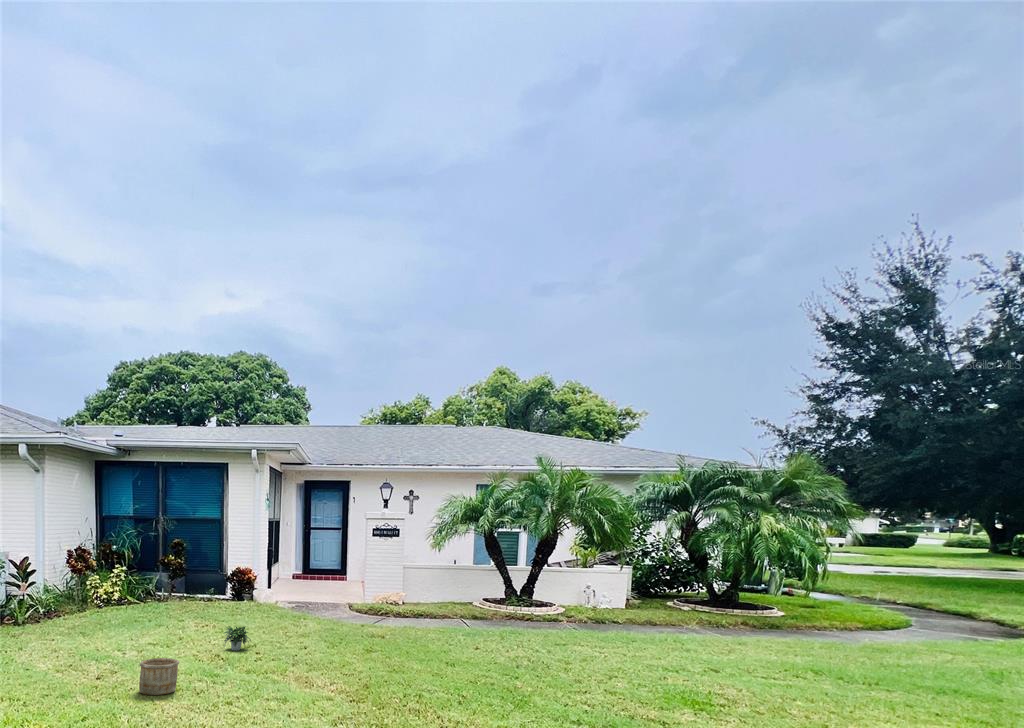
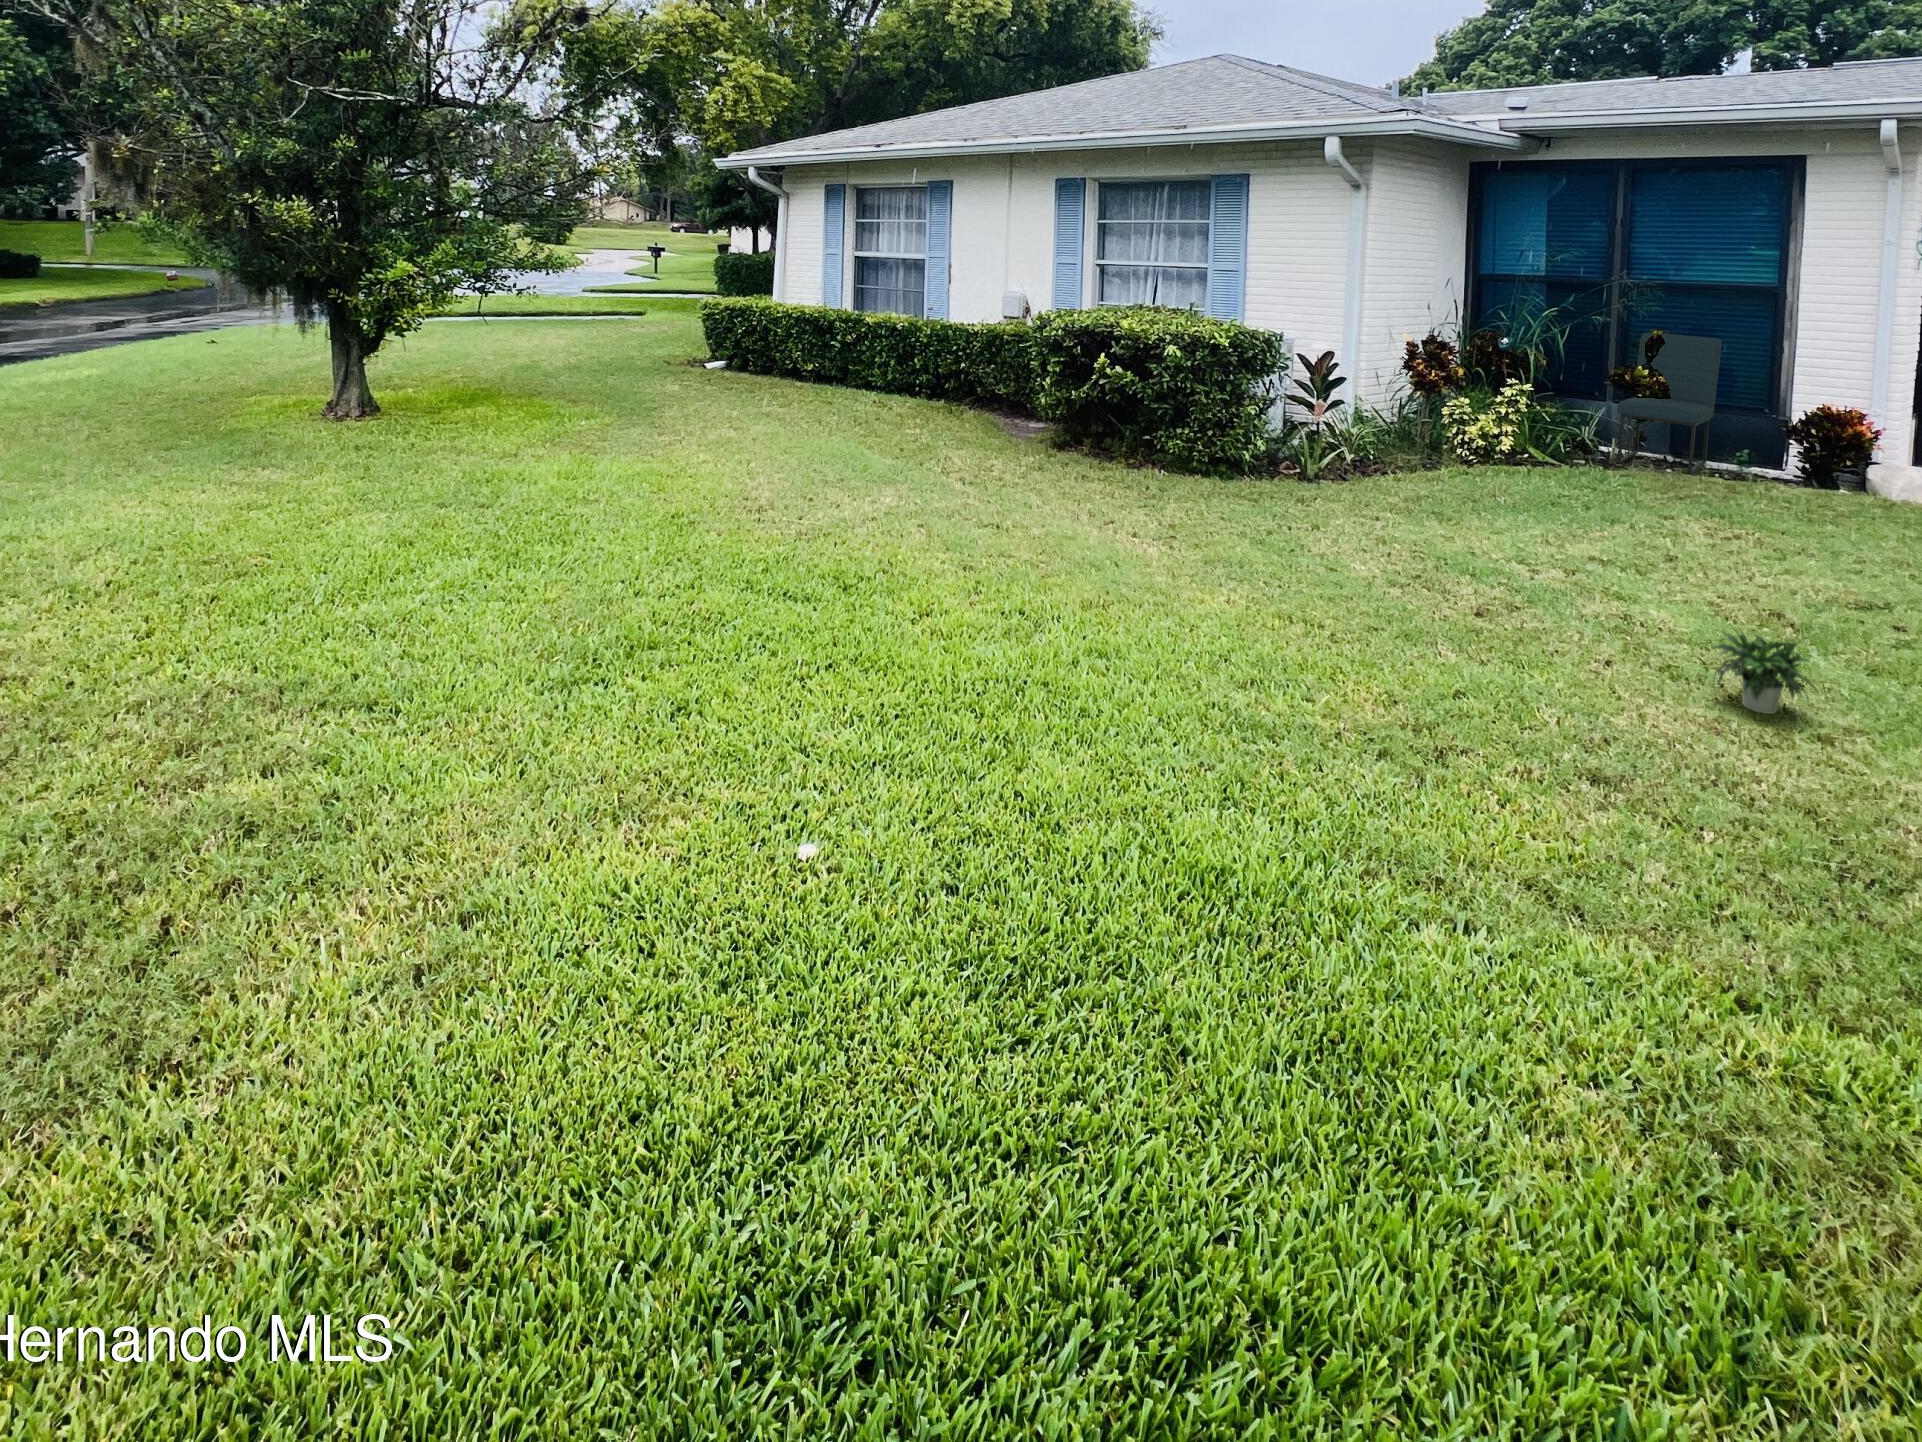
chair: none [162,540,203,601] -> present [1617,333,1722,474]
wooden bucket: present [139,658,179,695] -> none [1280,772,1433,945]

